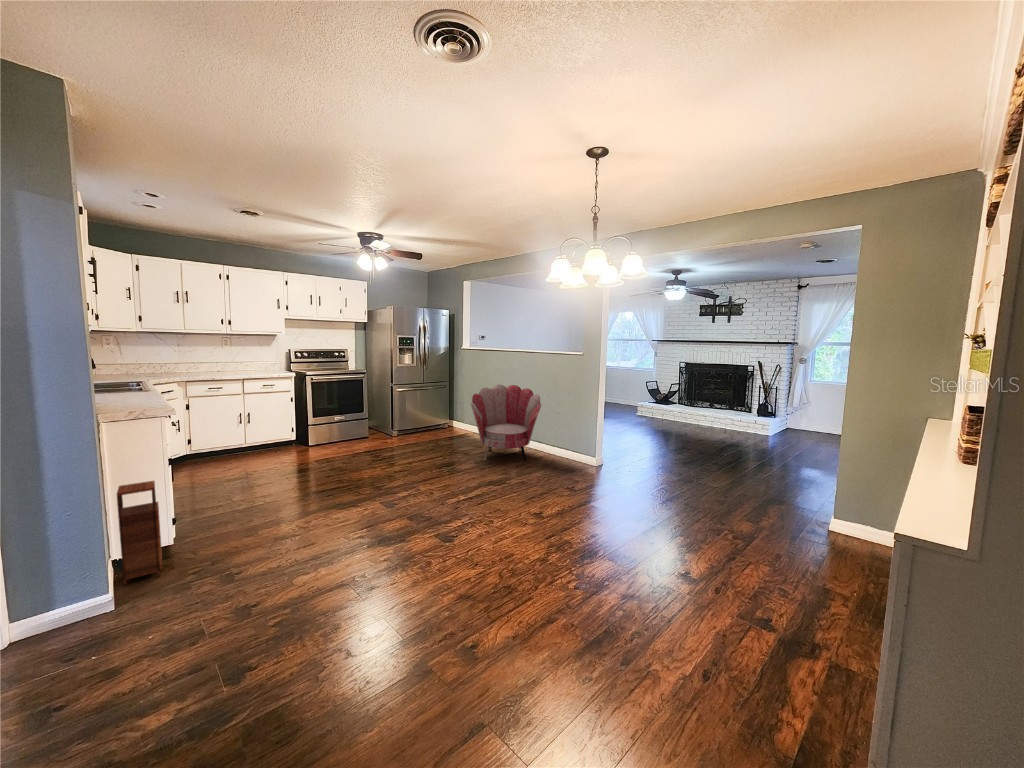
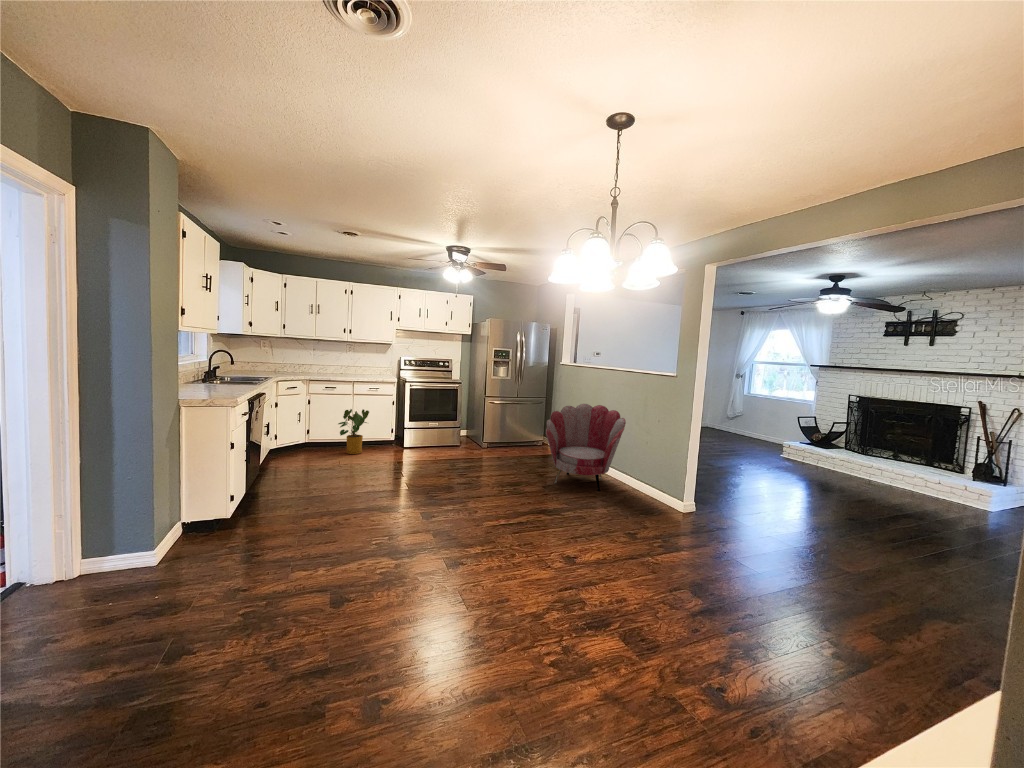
house plant: none [233,411,273,462] -> present [338,409,369,454]
storage cabinet: present [117,481,162,585] -> none [178,458,217,544]

